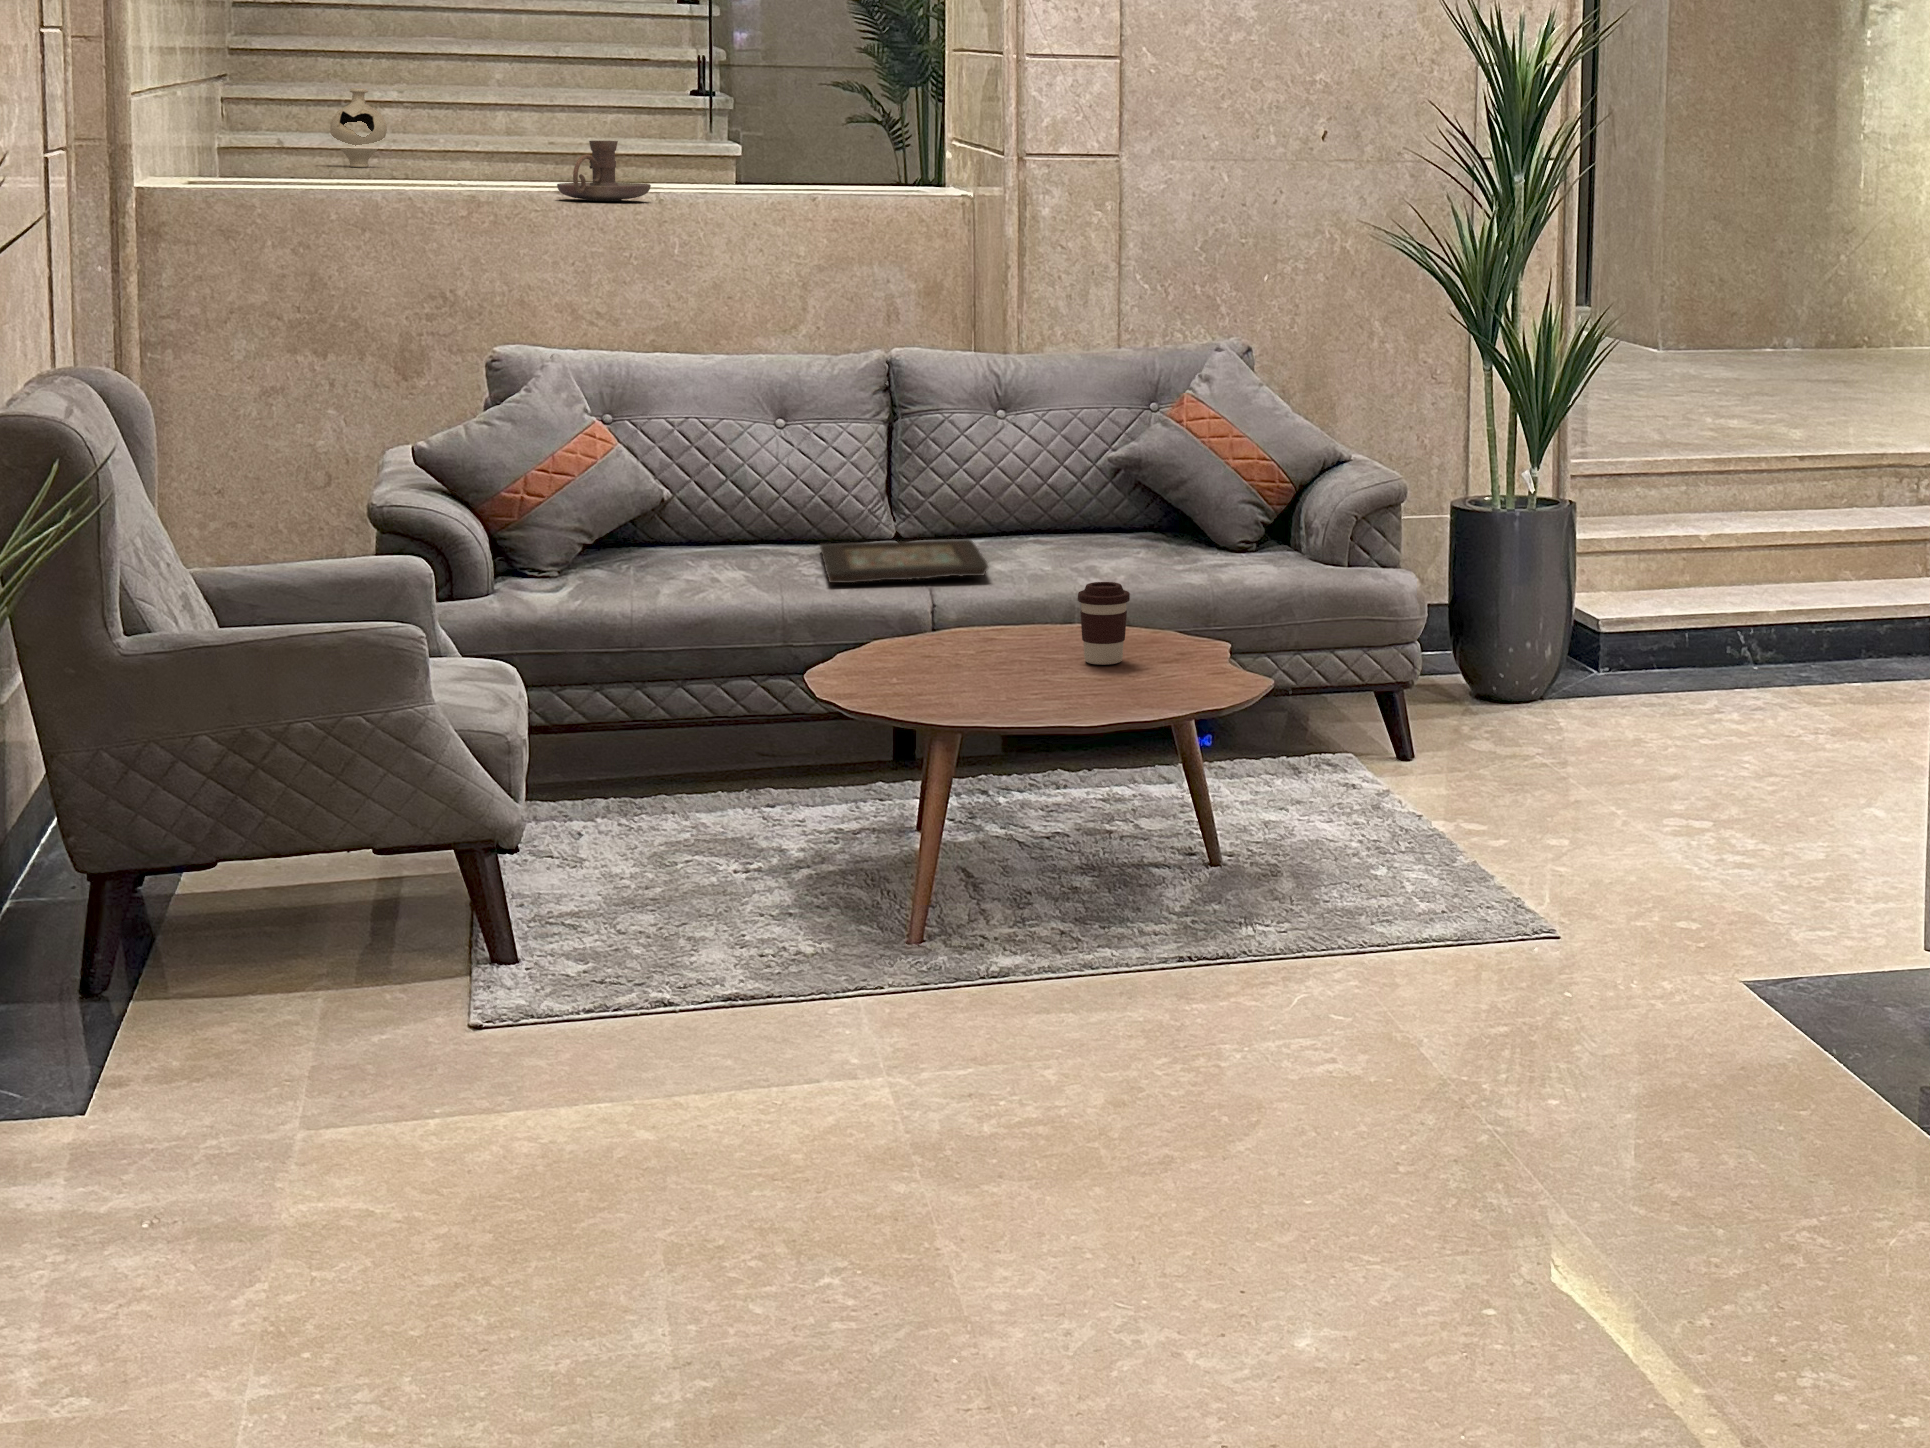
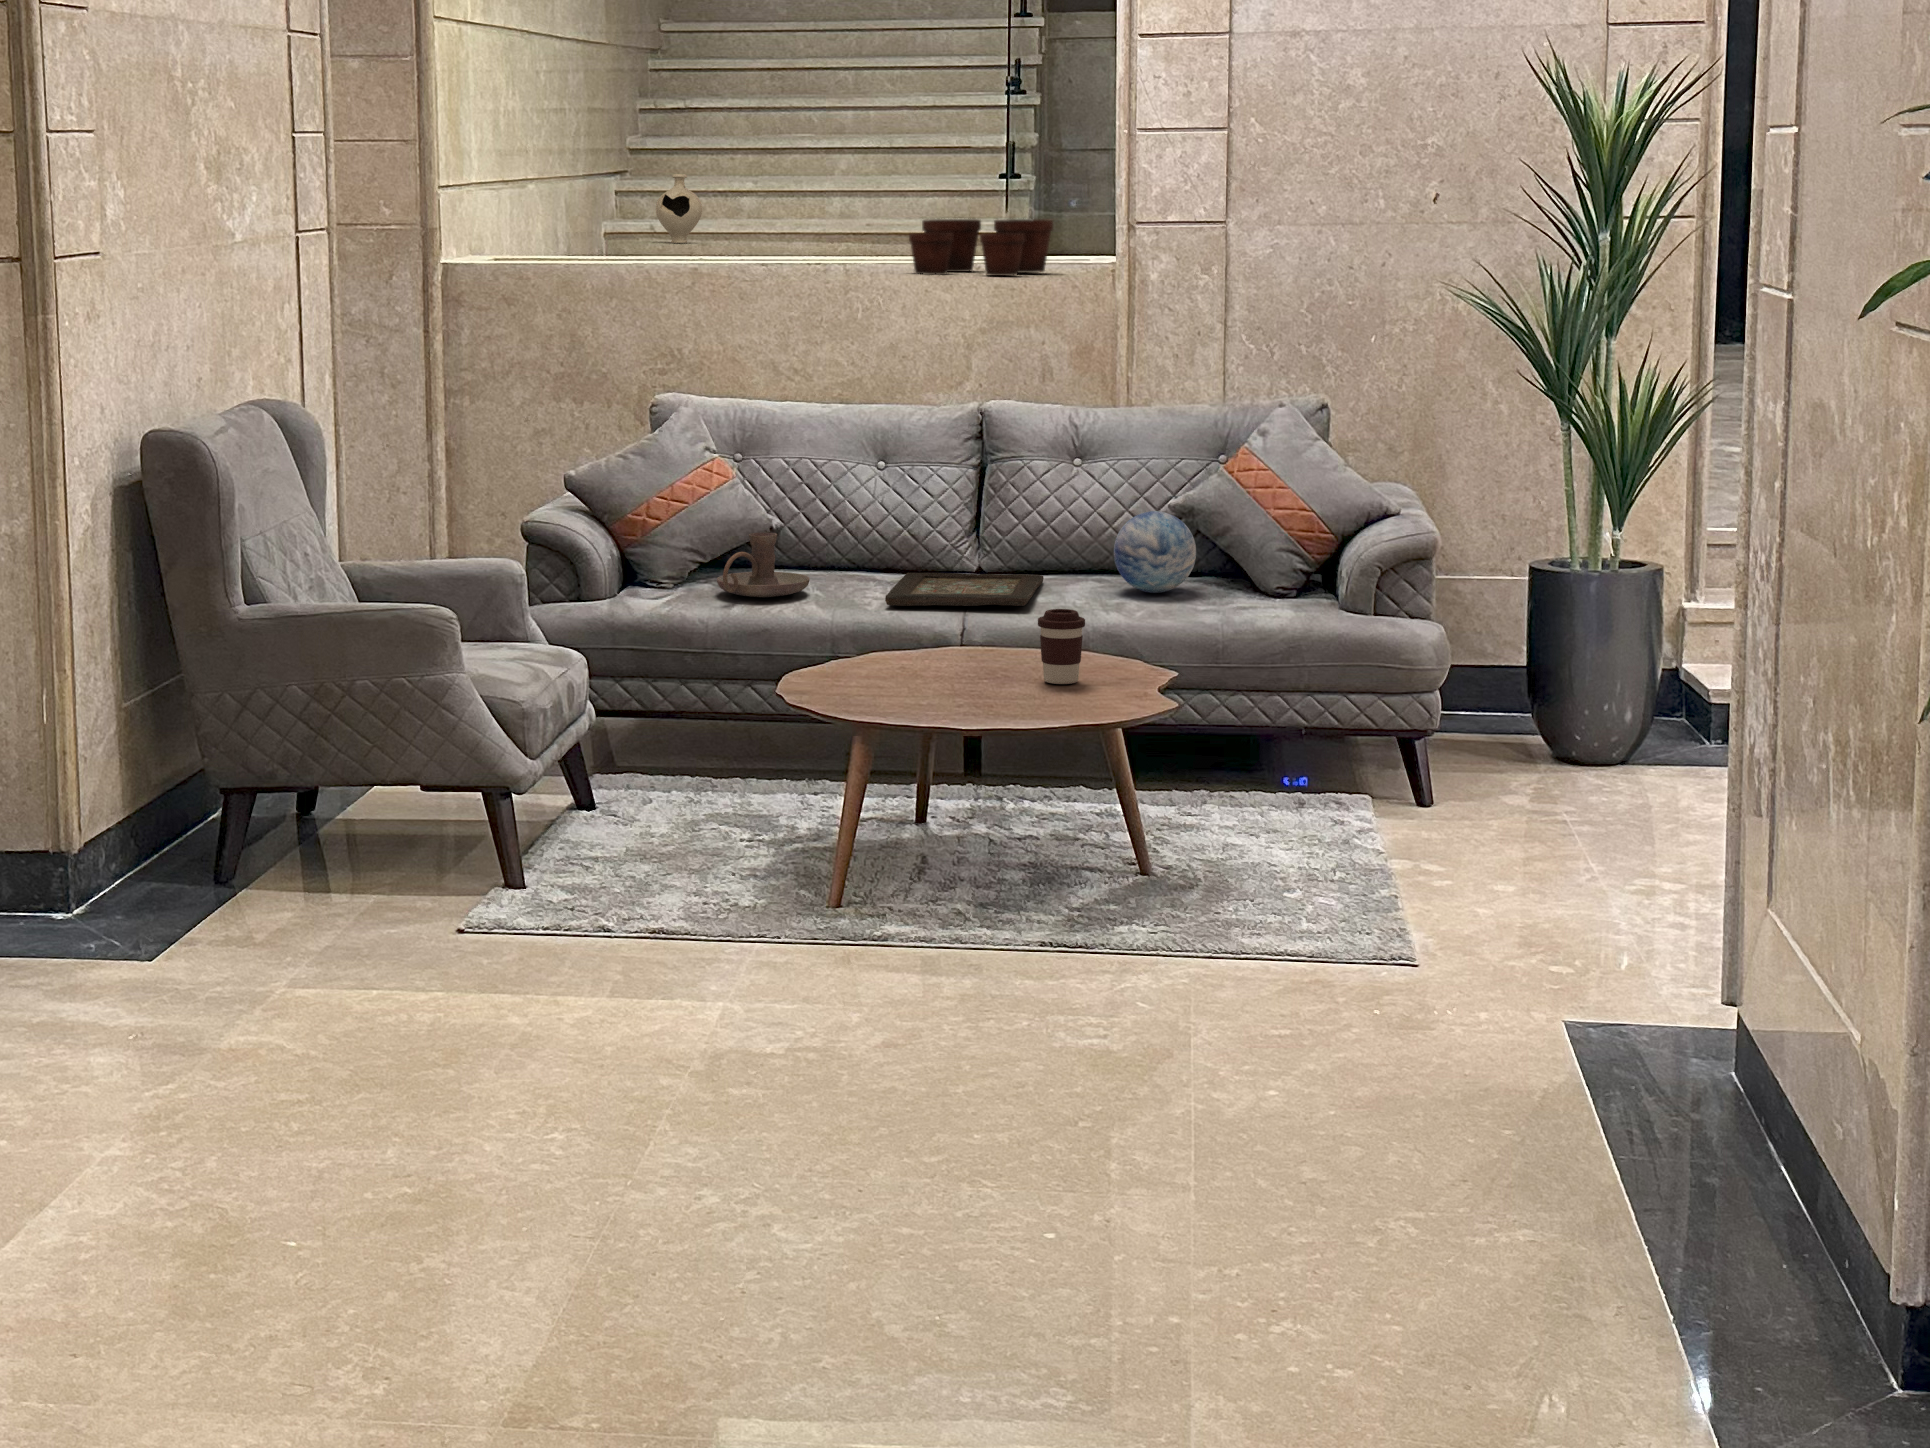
candle holder: present [557,141,651,201] -> present [717,533,810,597]
flower pot: none [754,147,902,210] -> present [909,219,1053,276]
decorative orb: none [1056,465,1143,553] -> present [1114,511,1196,593]

